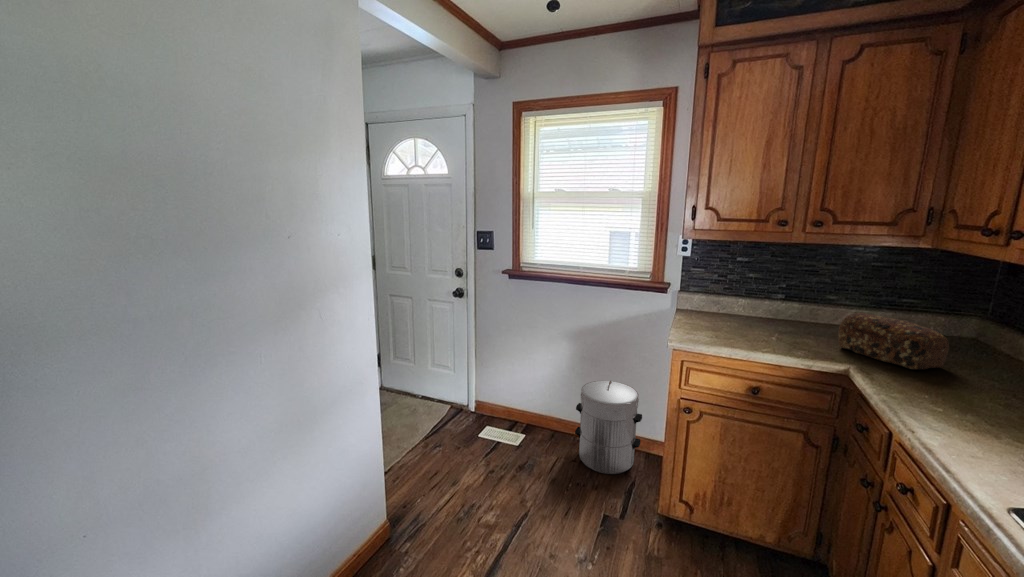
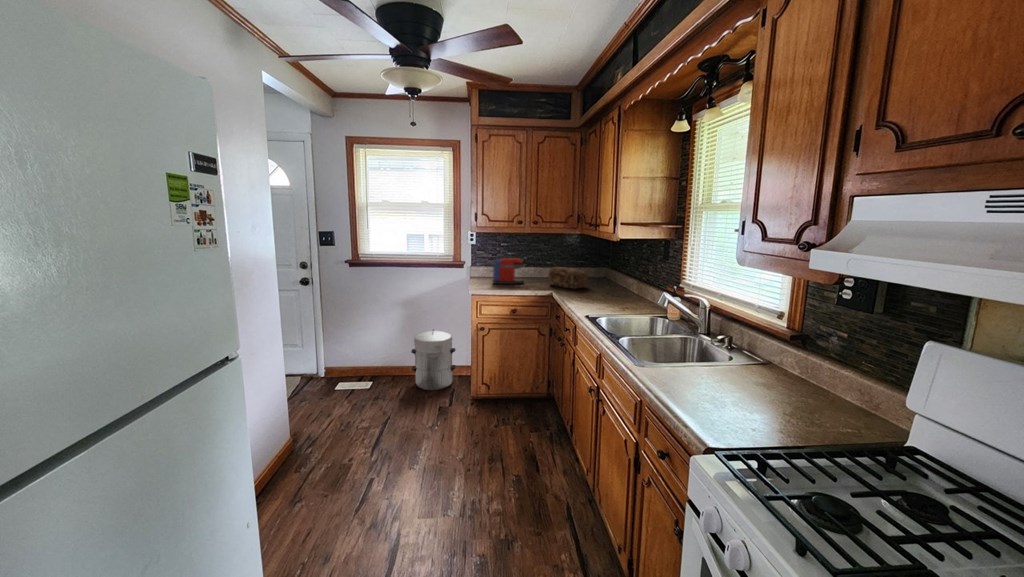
coffee maker: none [715,286,794,336] -> present [493,258,528,284]

